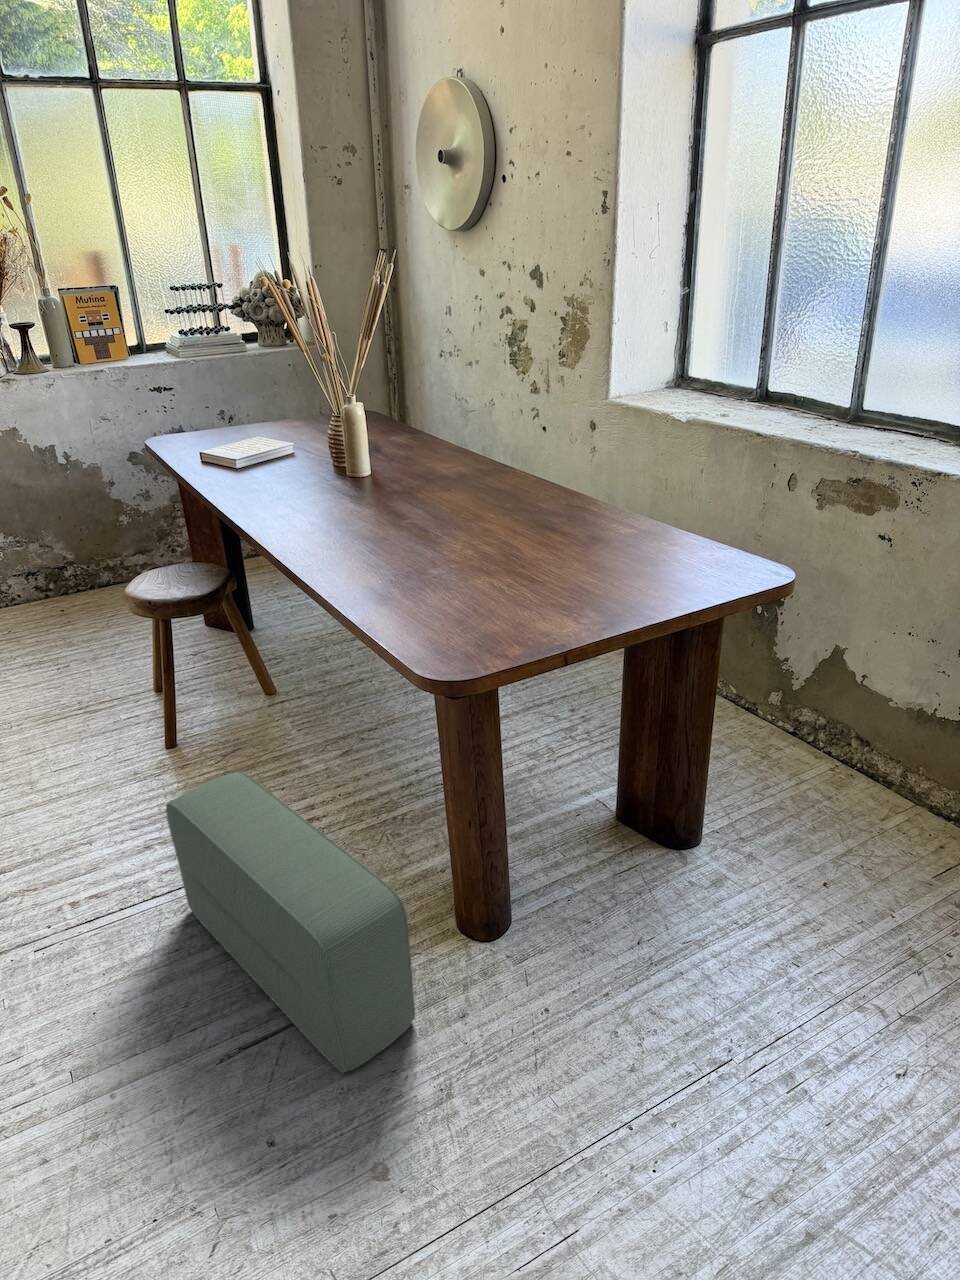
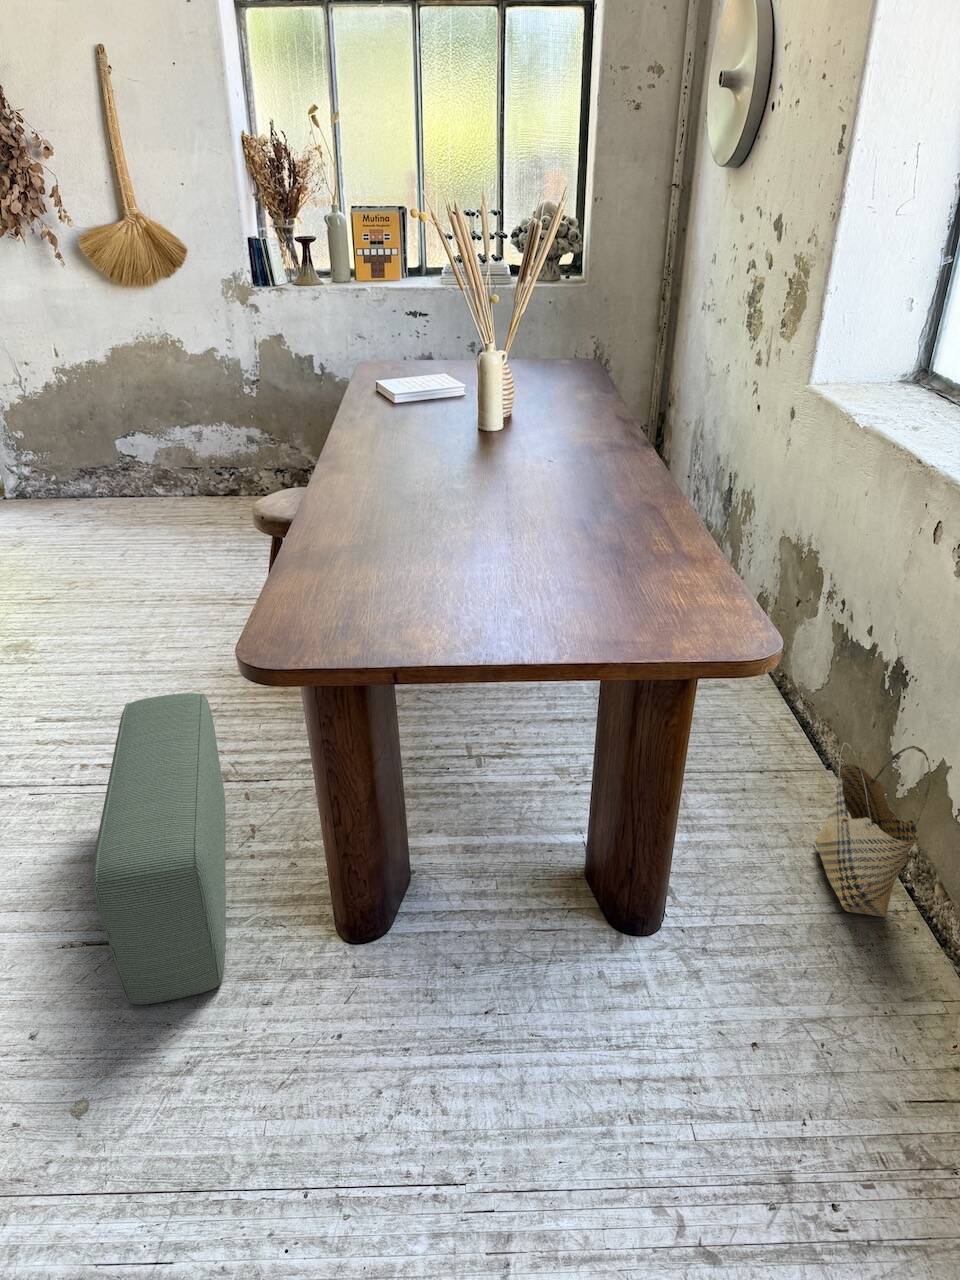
woven basket: none [751,645,846,779] -> present [815,742,931,916]

